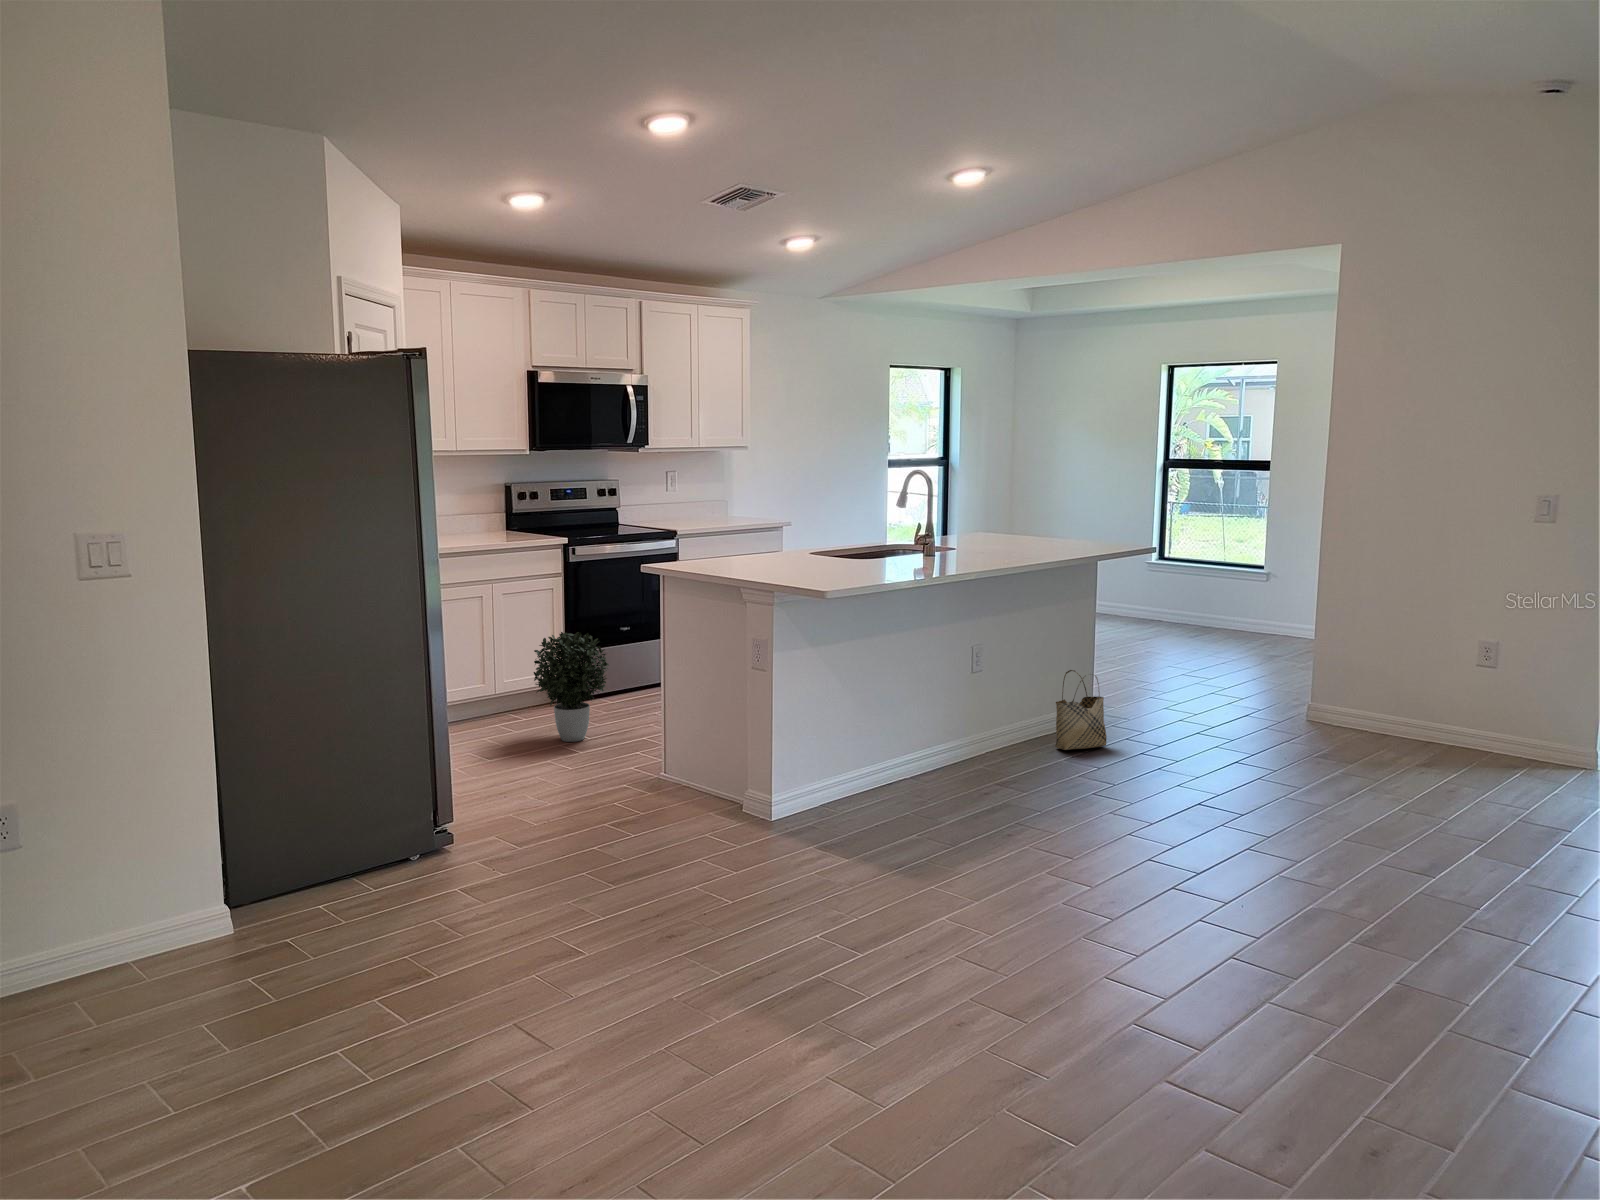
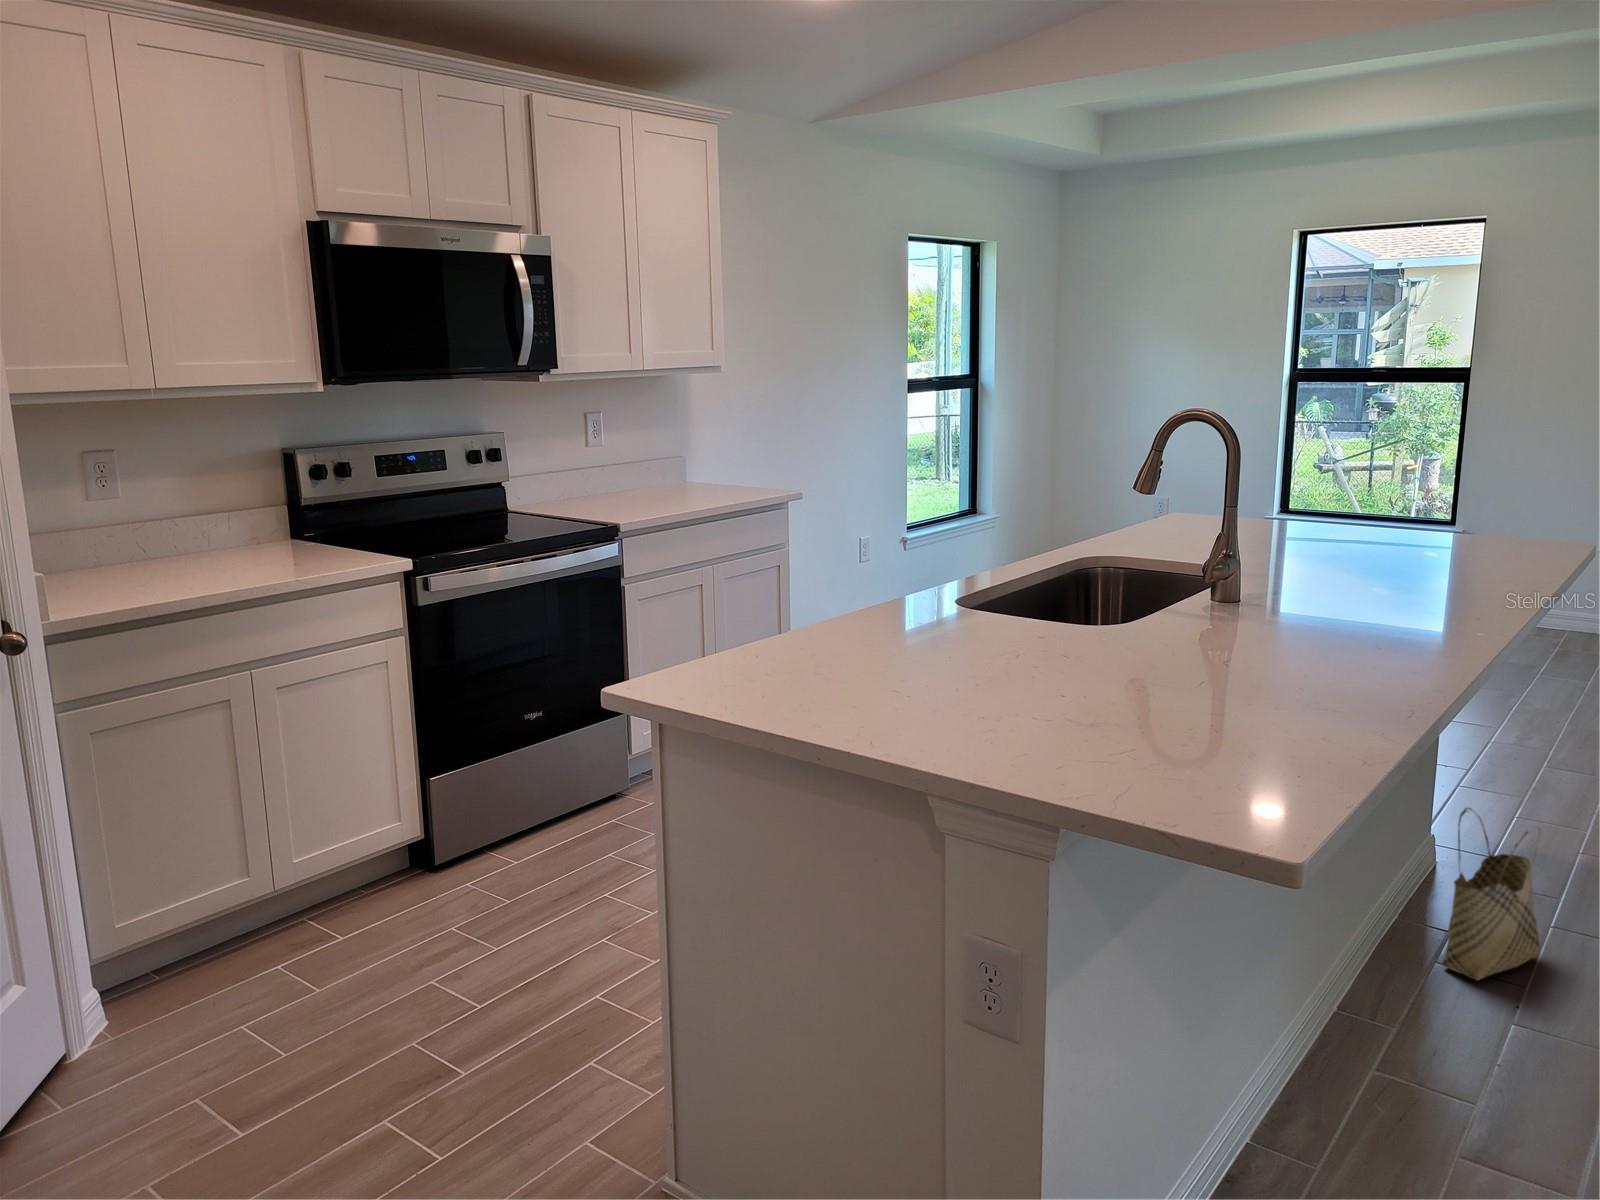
potted plant: present [534,632,609,742] -> none [341,785,514,1026]

